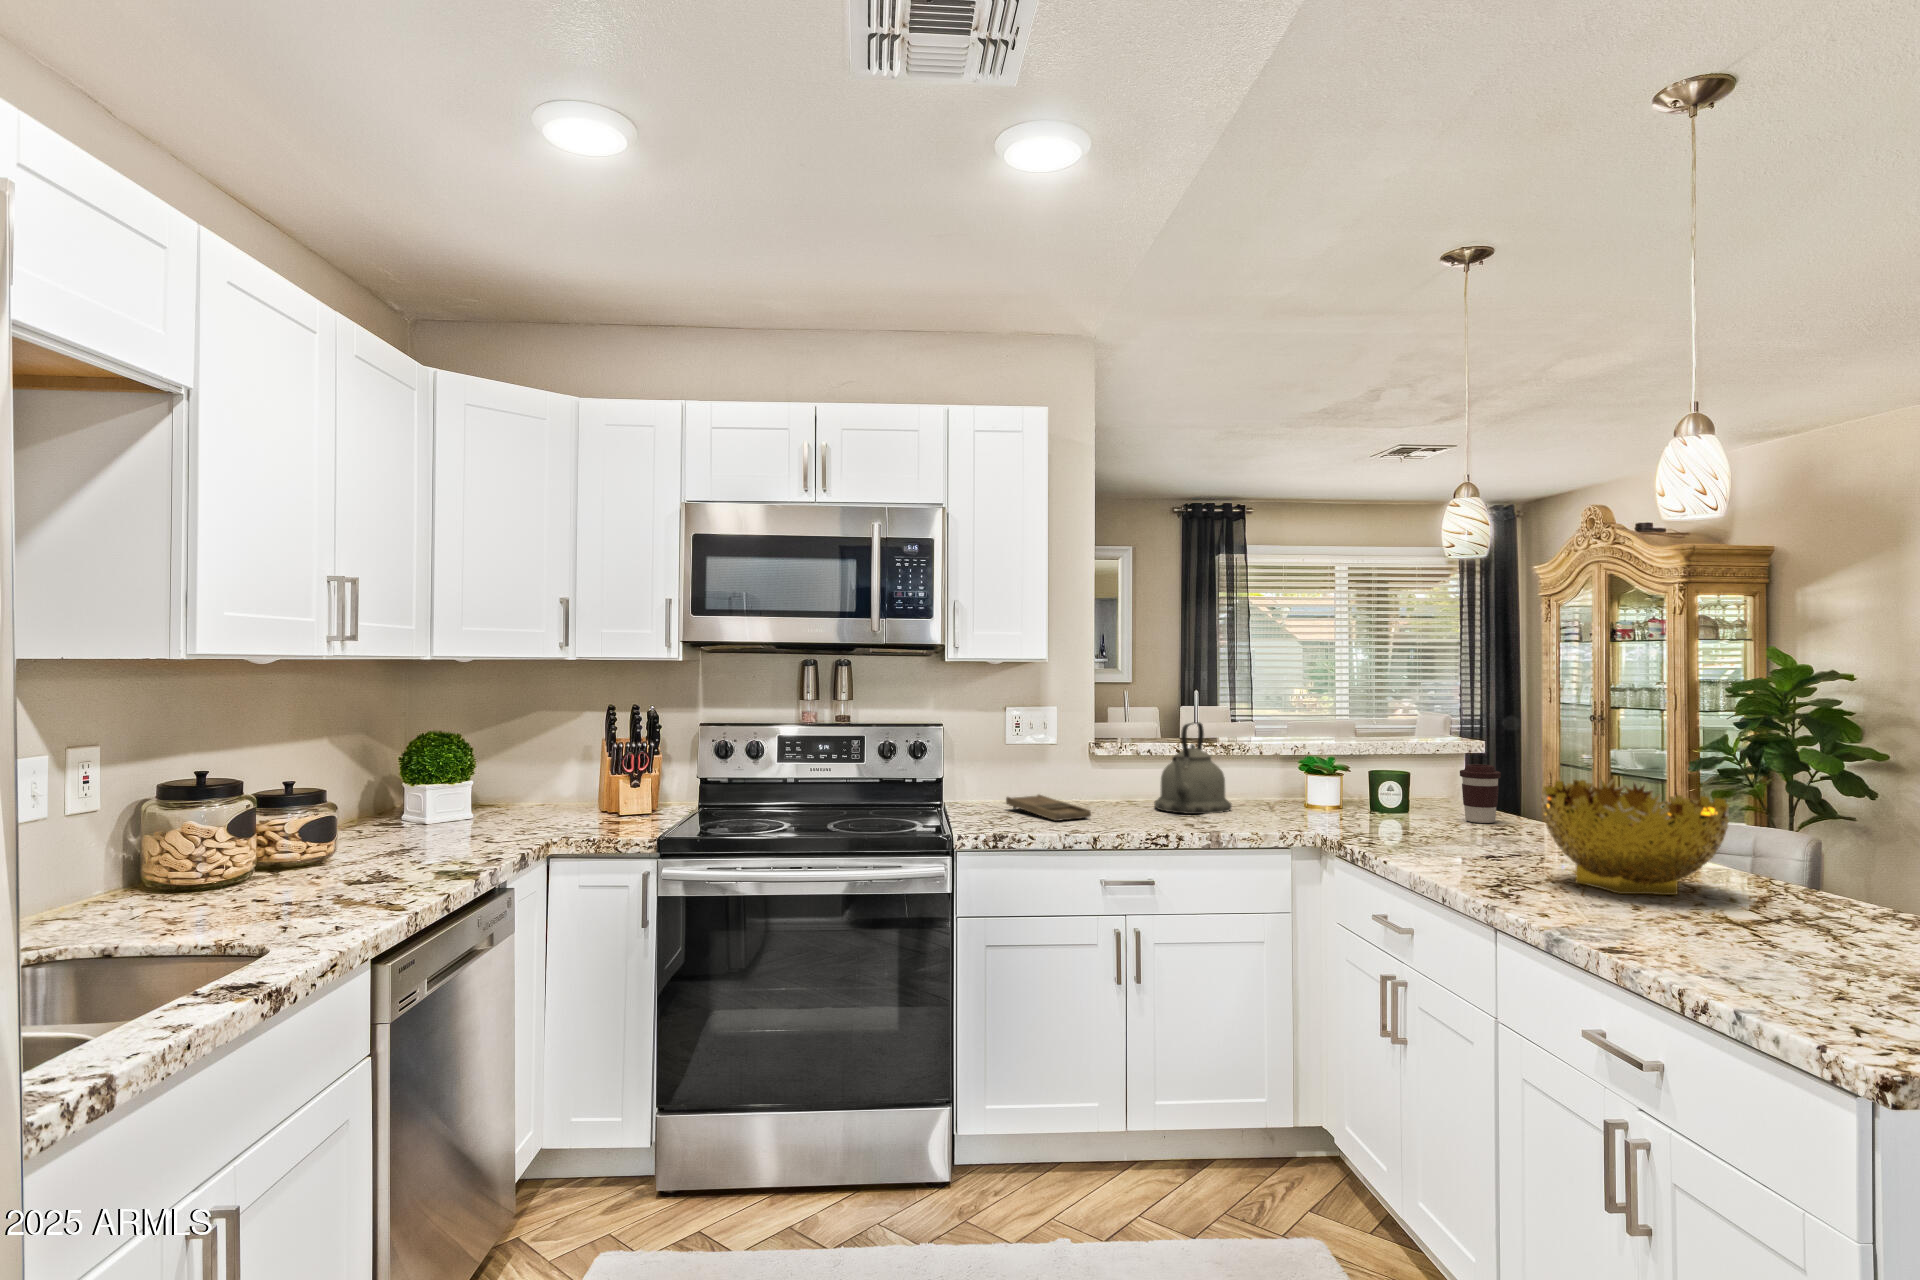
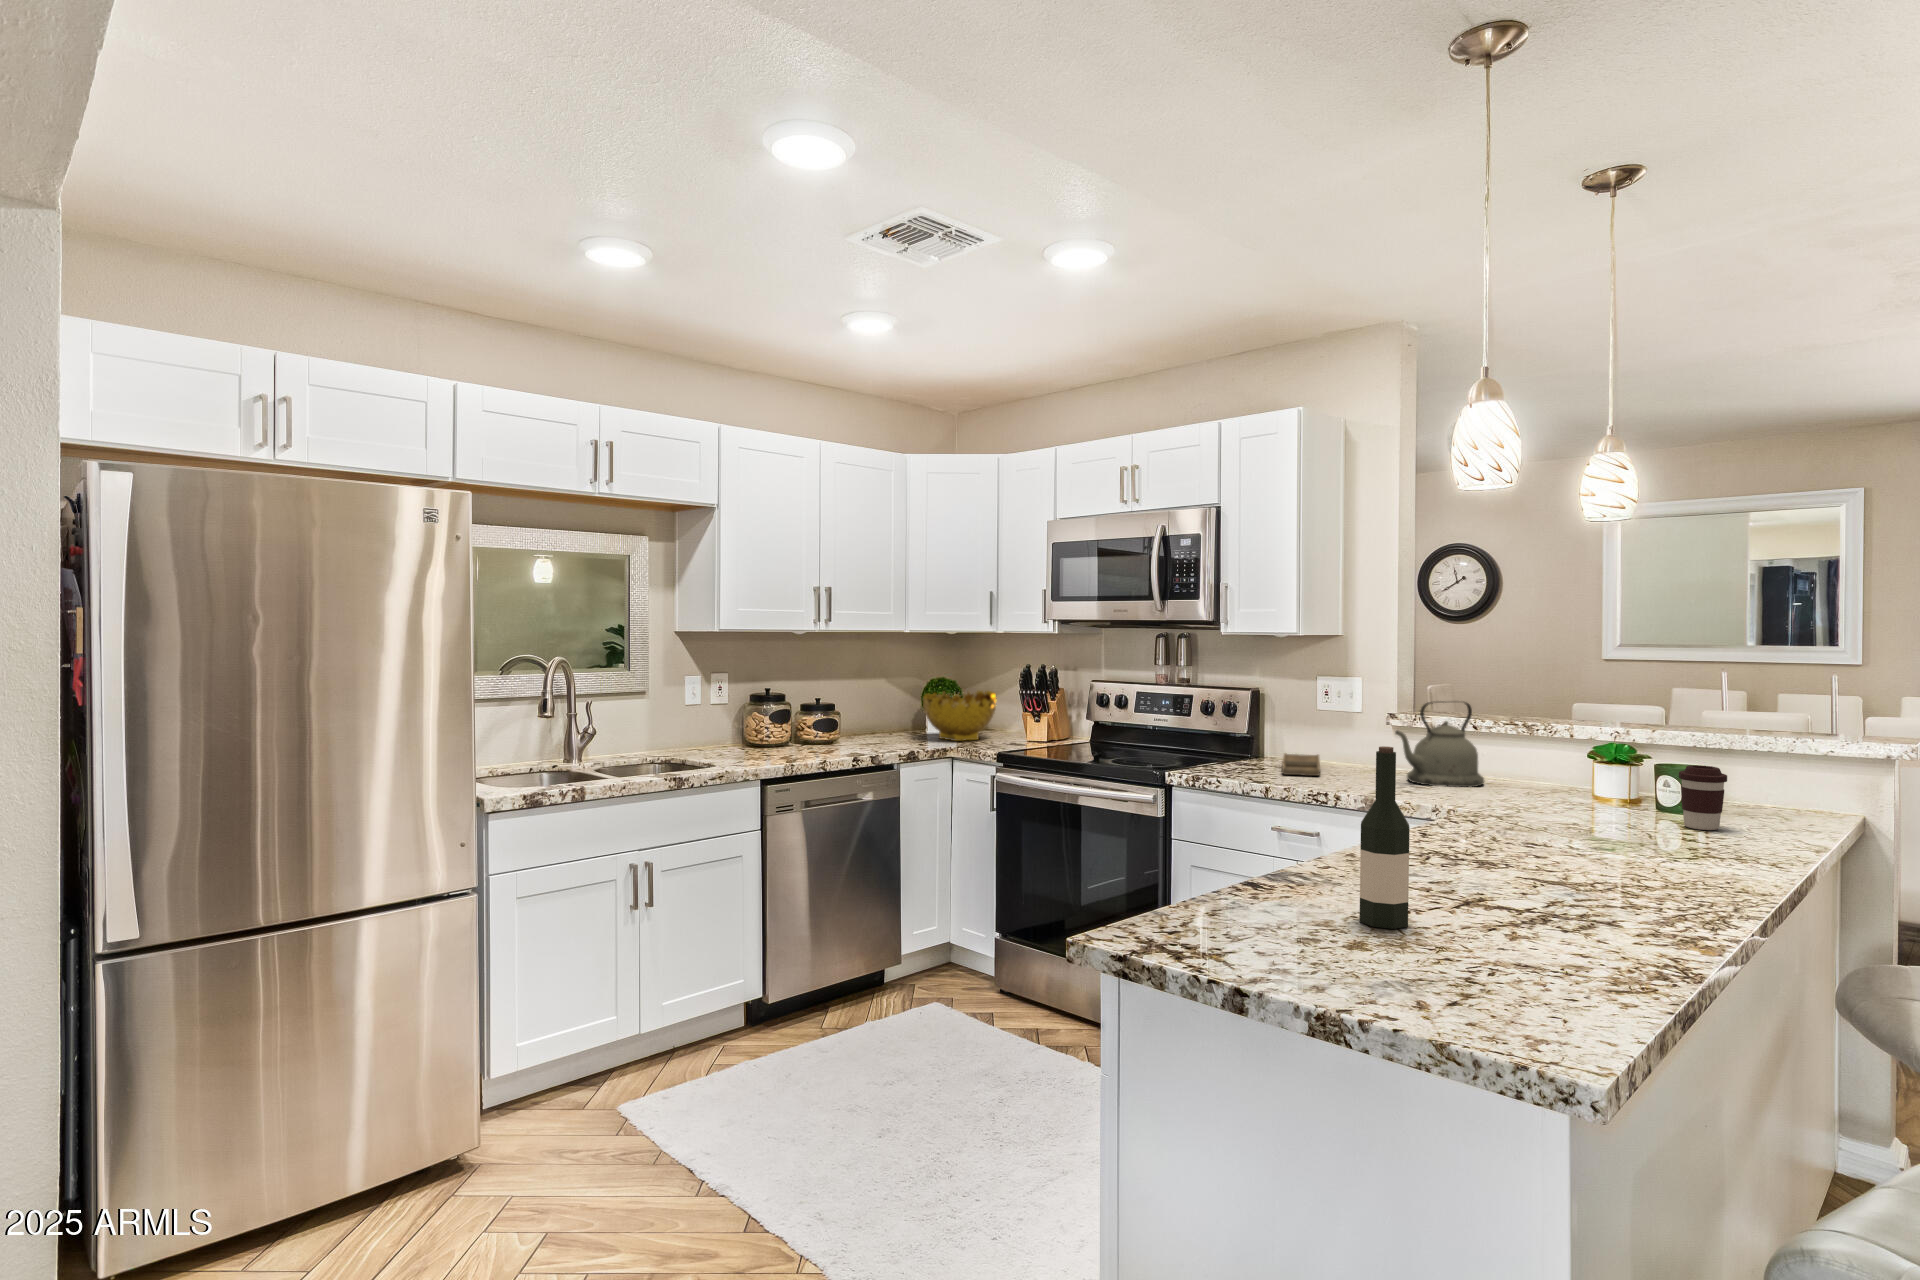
wine bottle: none [1794,748,1872,971] -> present [1360,746,1409,929]
decorative bowl: present [1542,779,1729,895] -> present [923,691,996,741]

